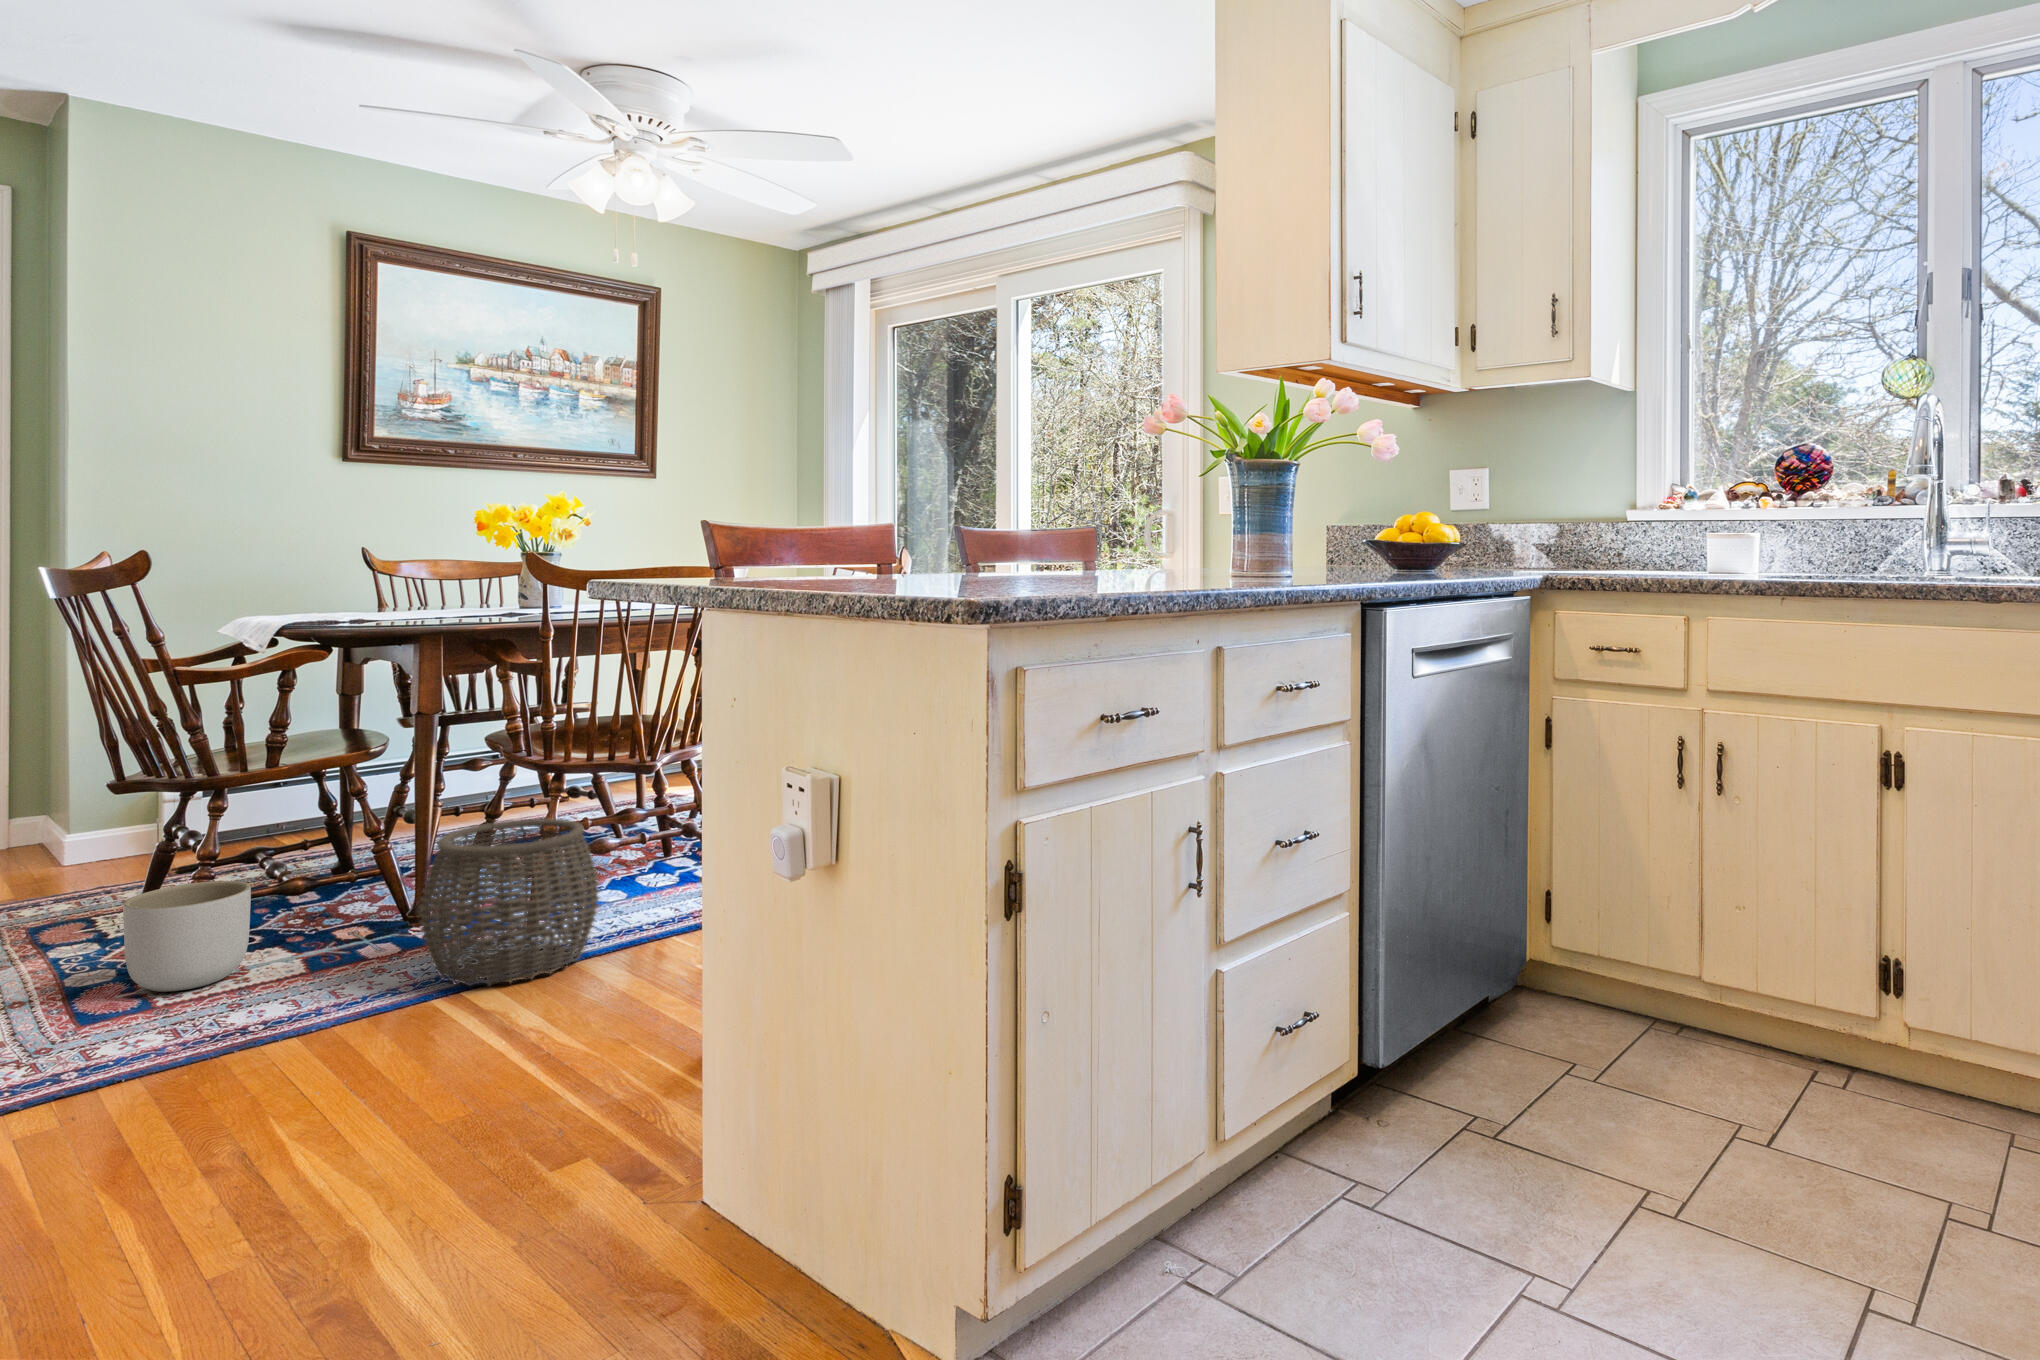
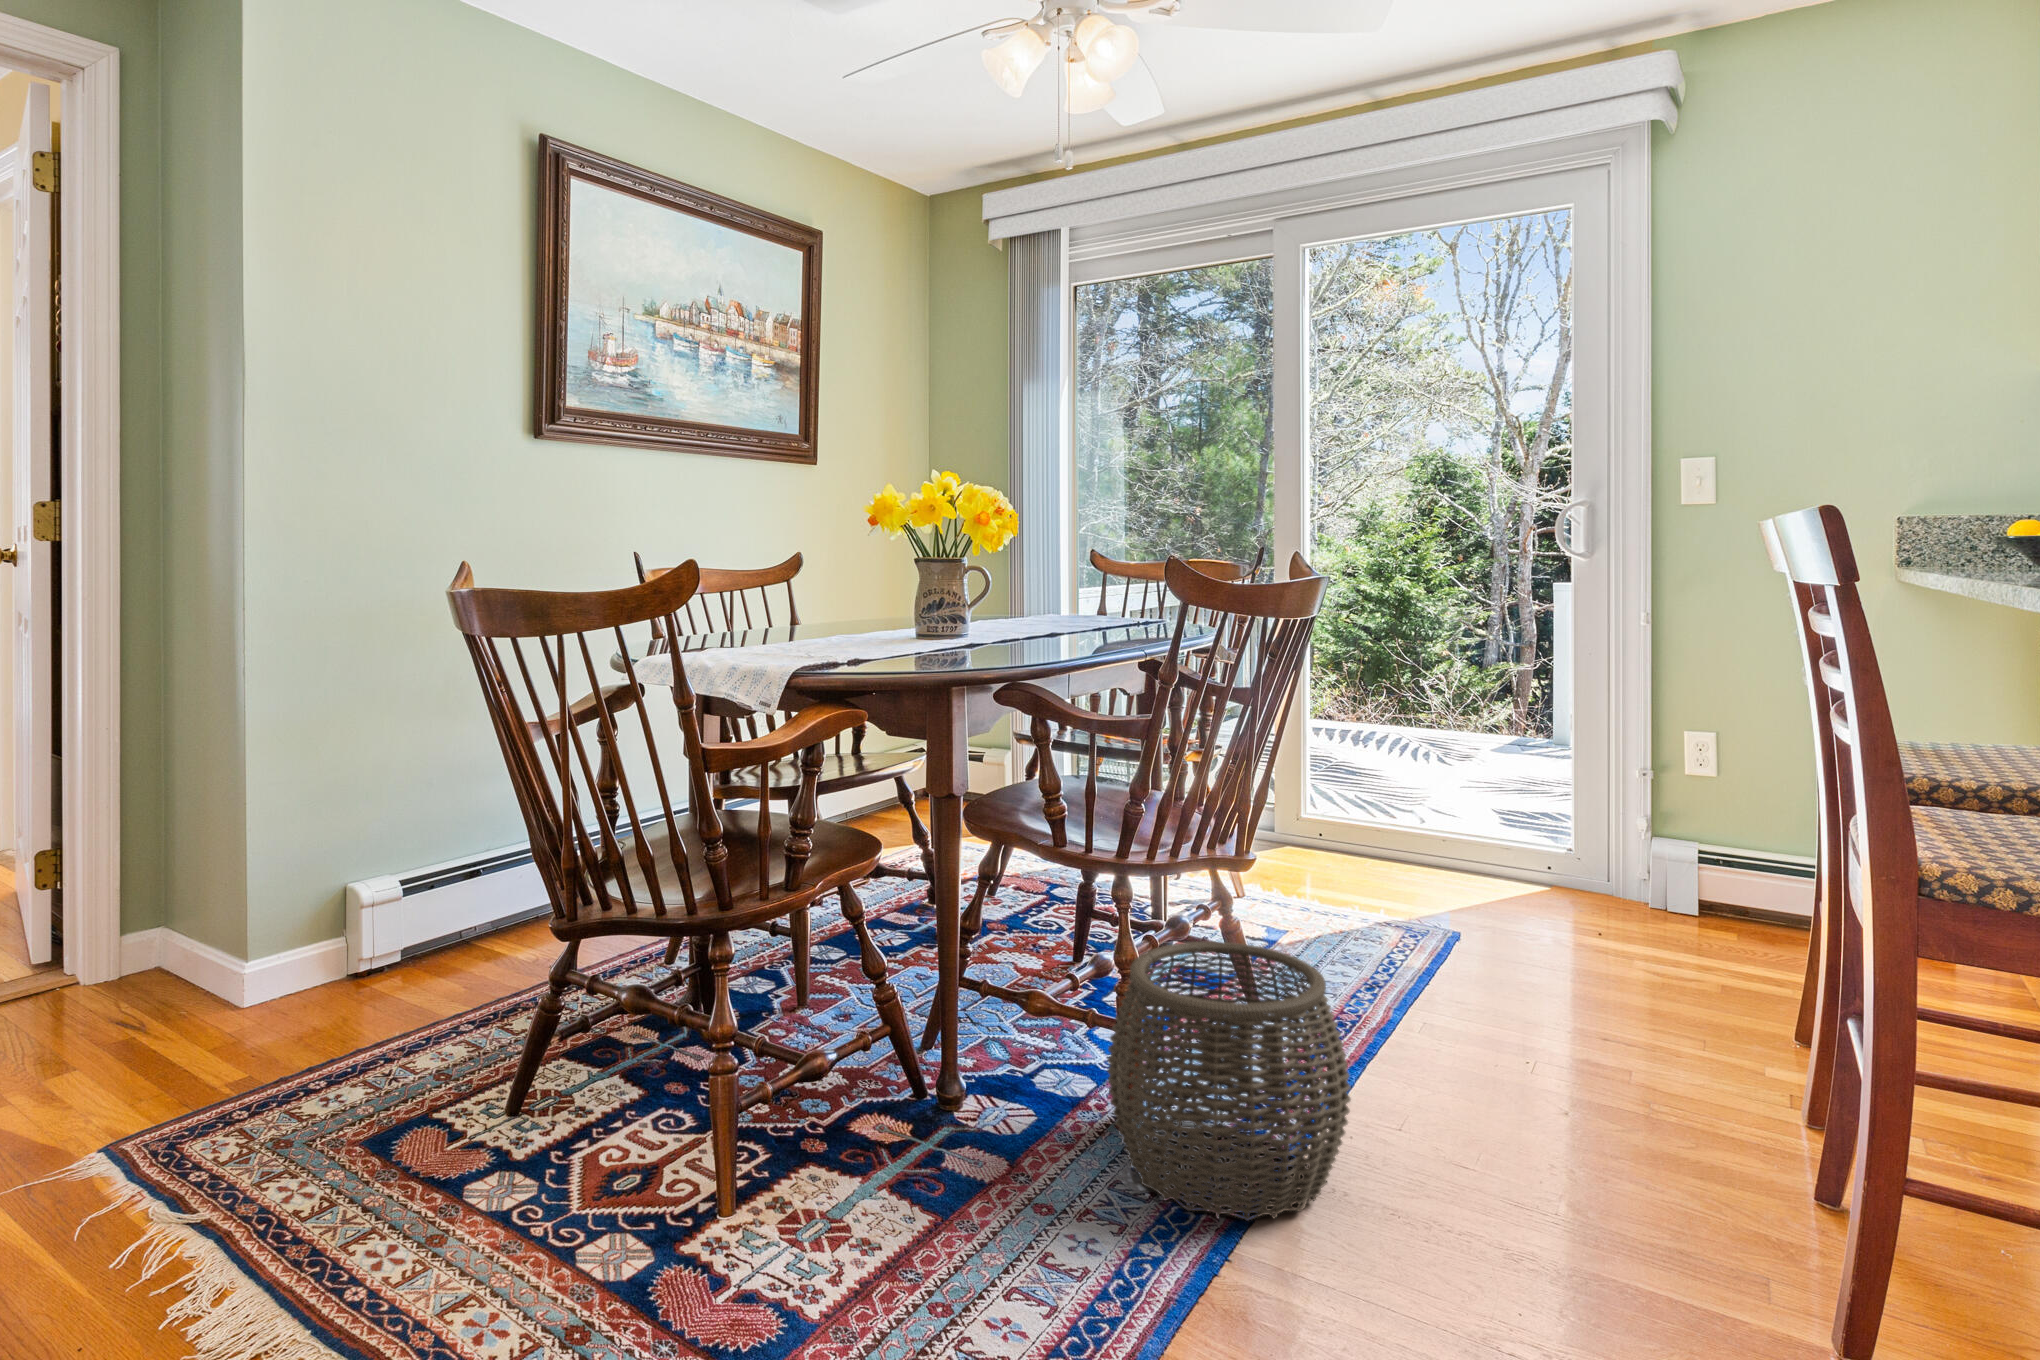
planter: present [123,881,251,992] -> none [712,1063,867,1260]

